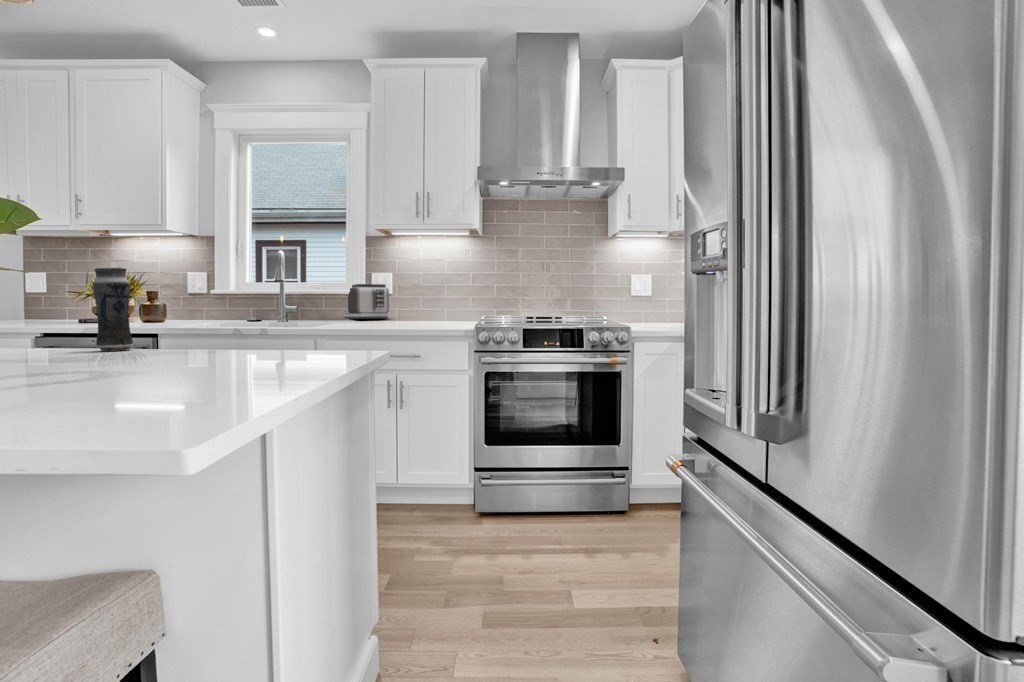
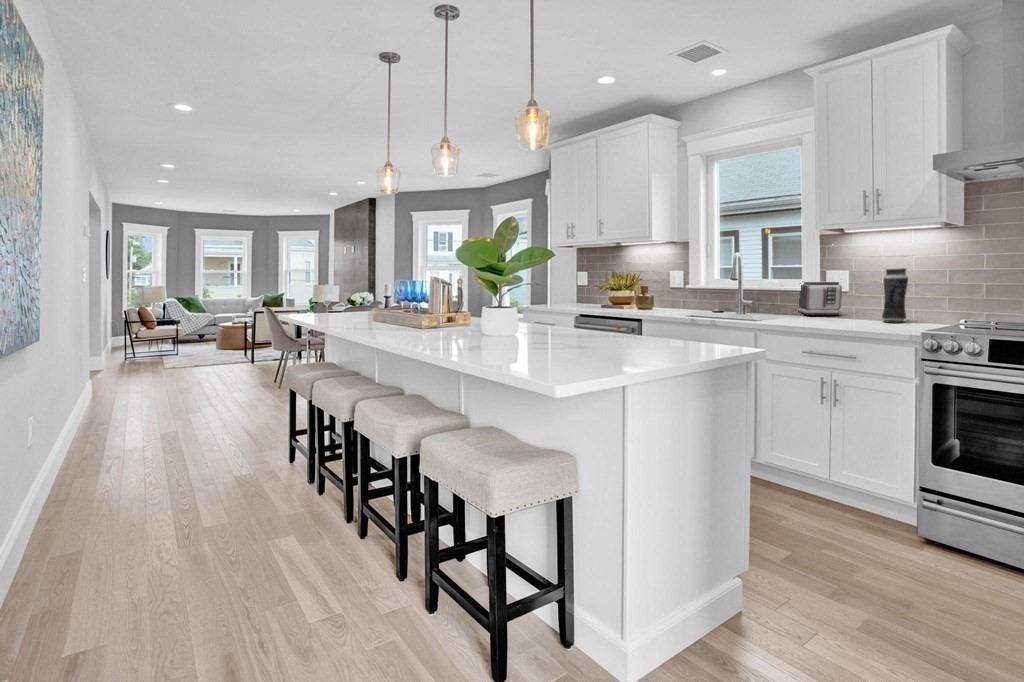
vase: present [93,267,133,351] -> present [882,268,908,322]

